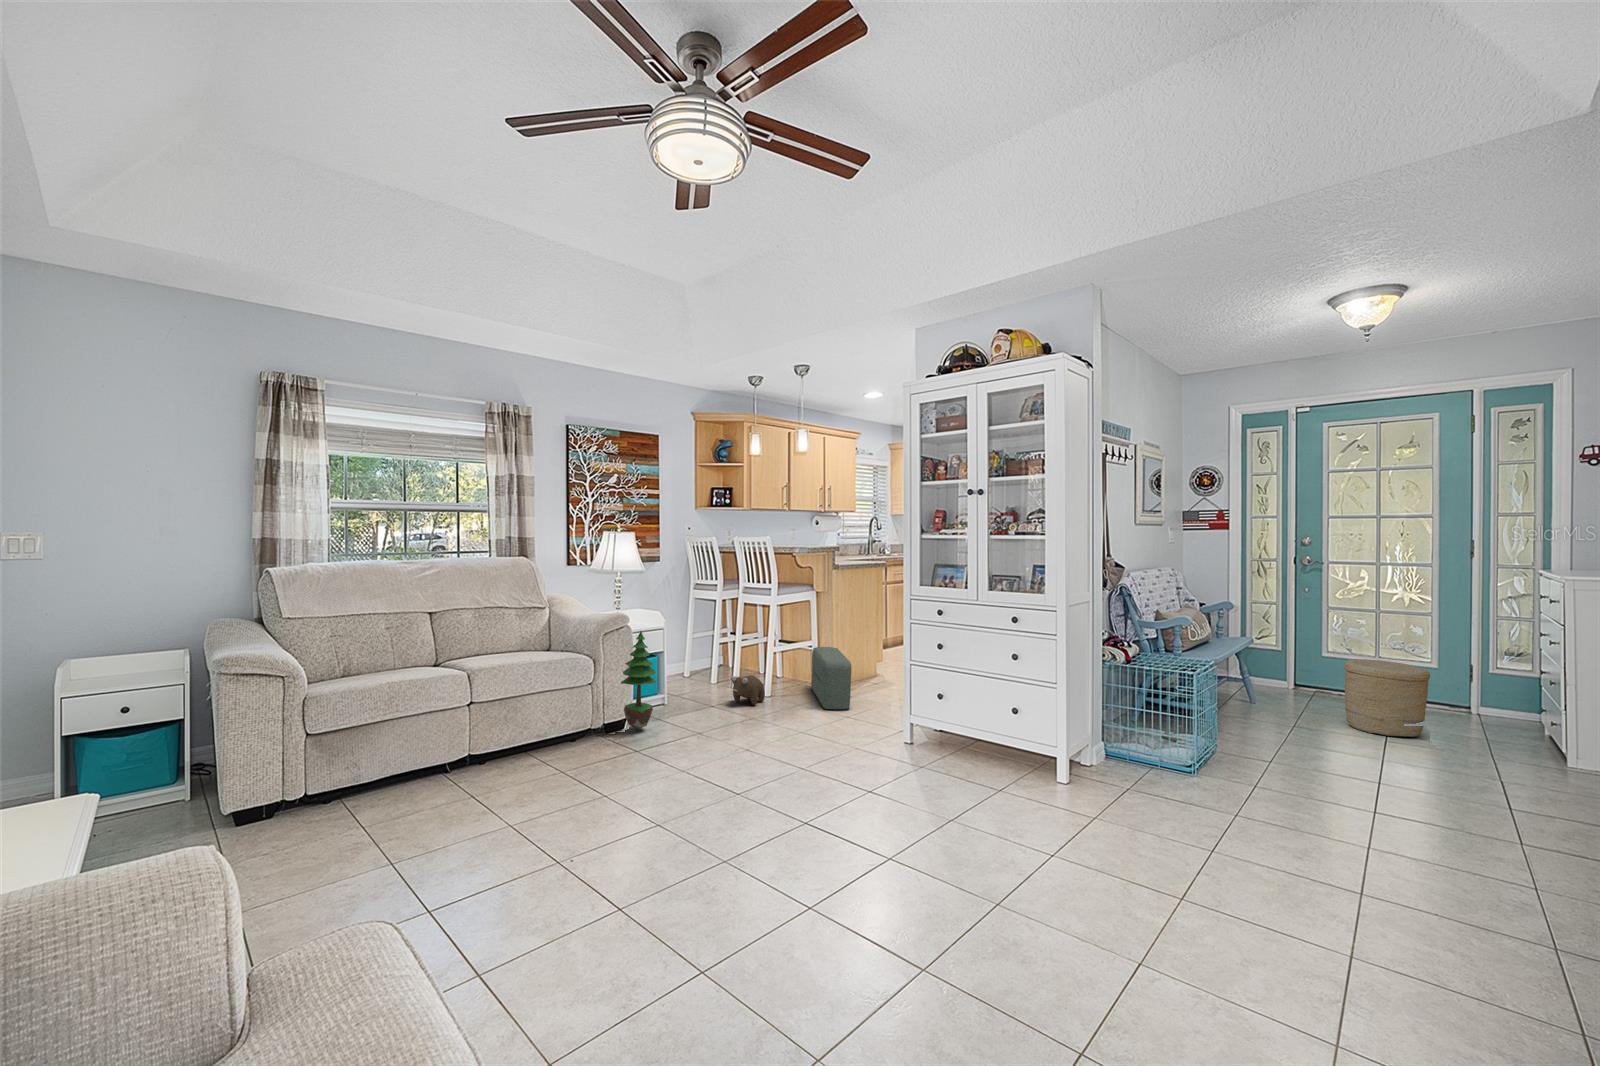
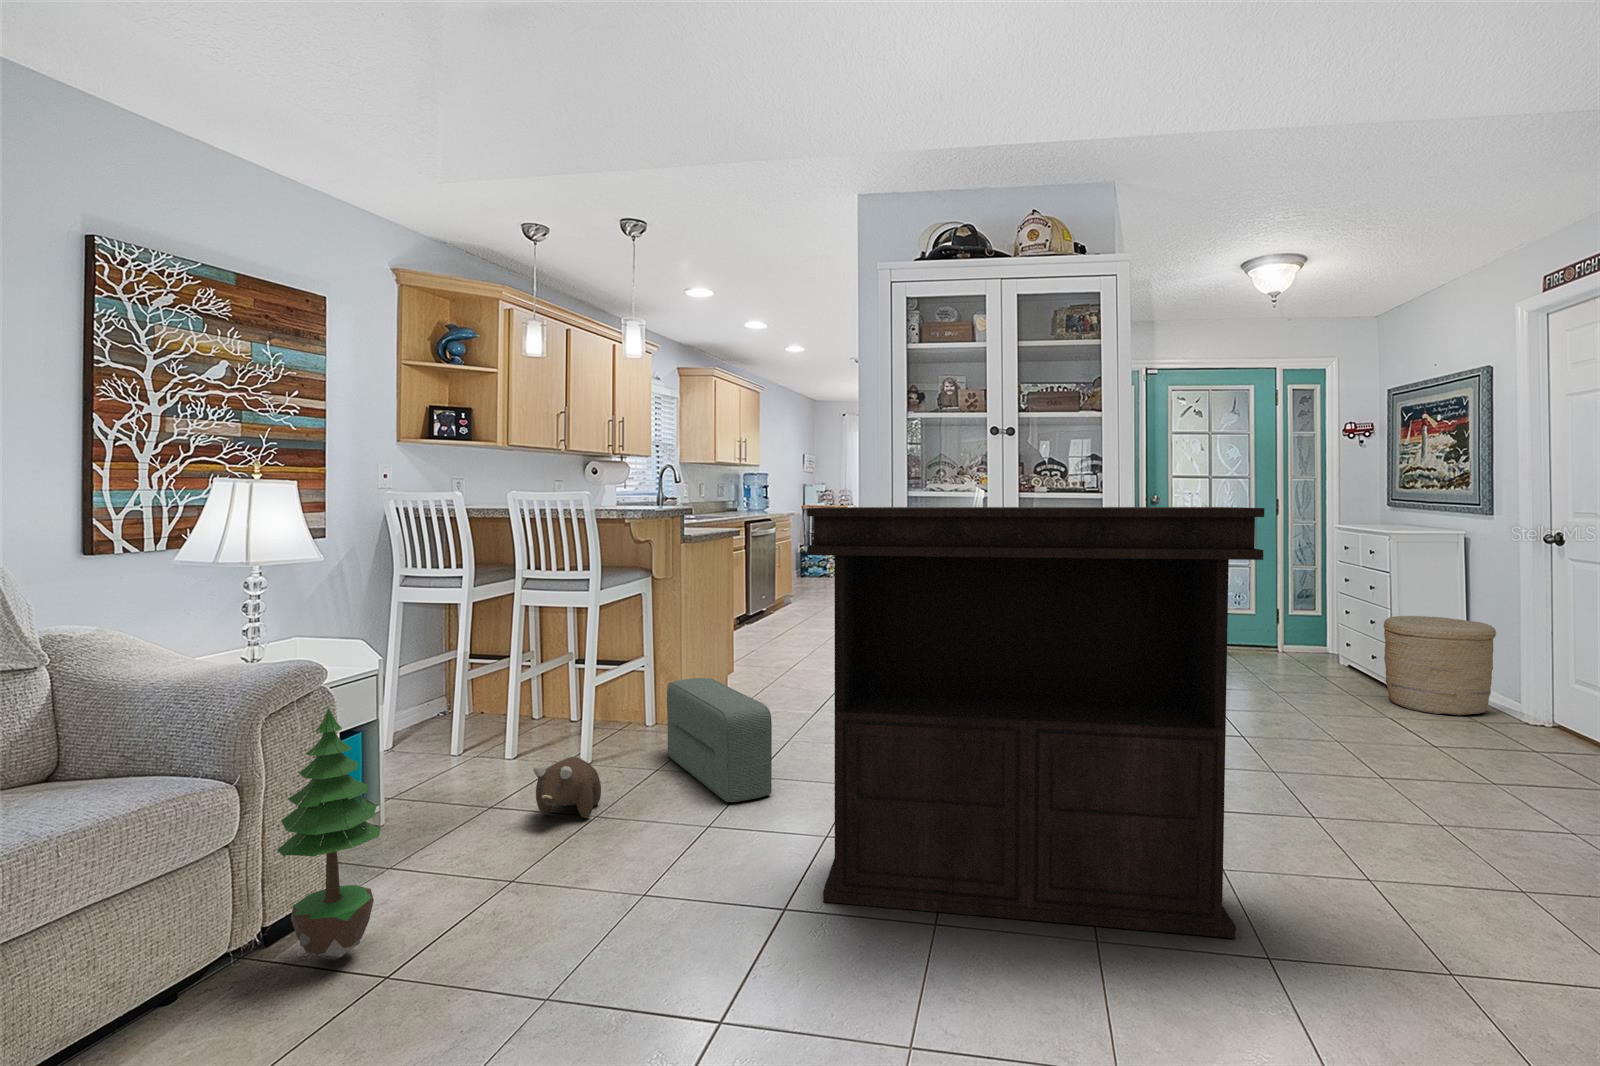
console table: none [834,560,1043,783] -> present [807,507,1264,938]

